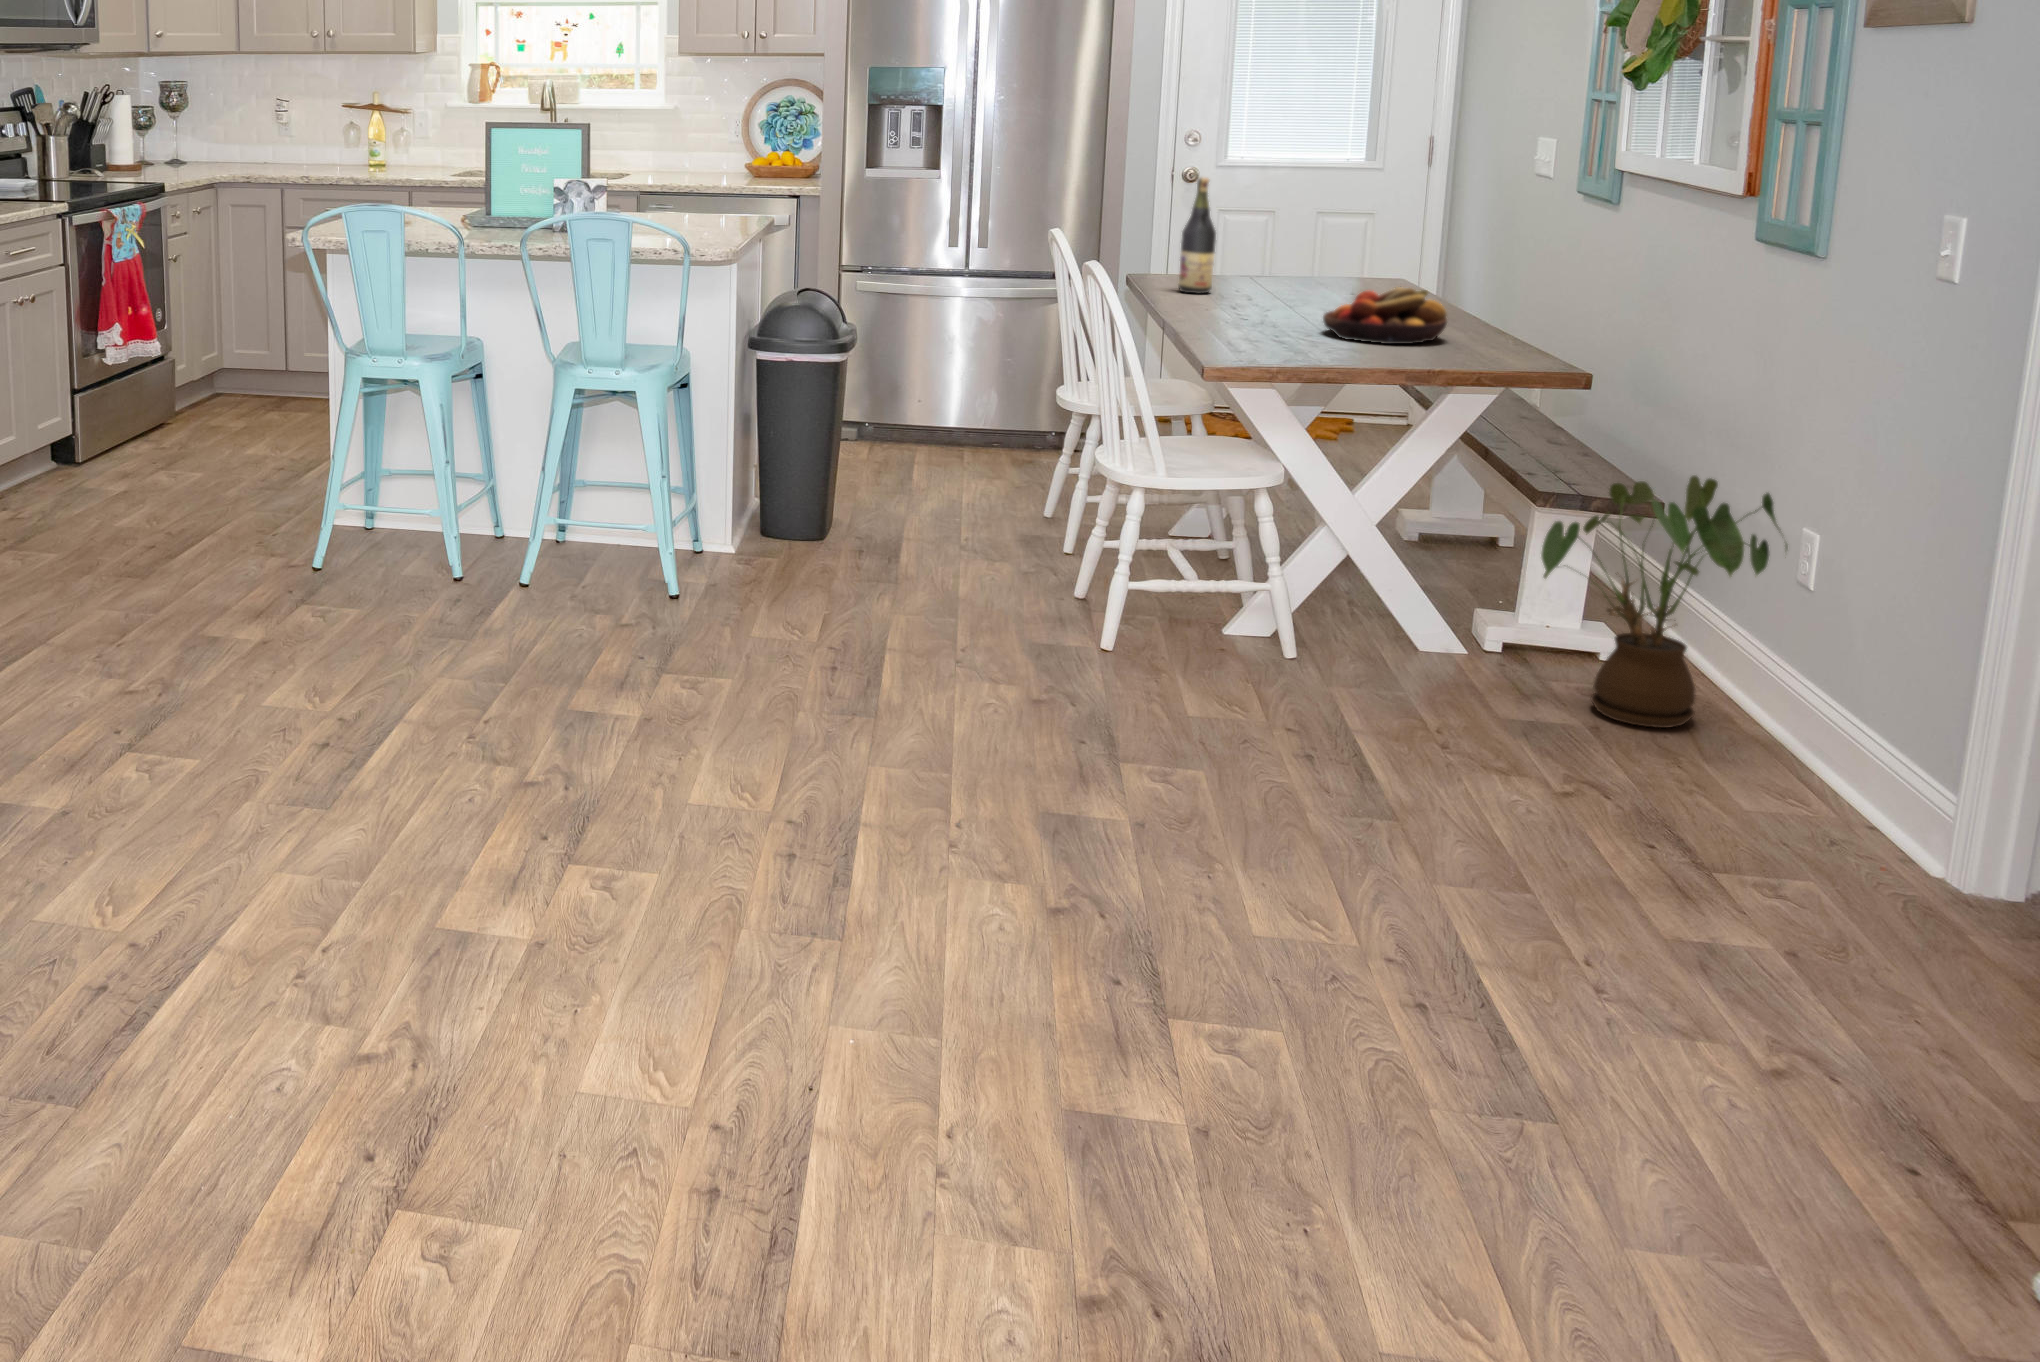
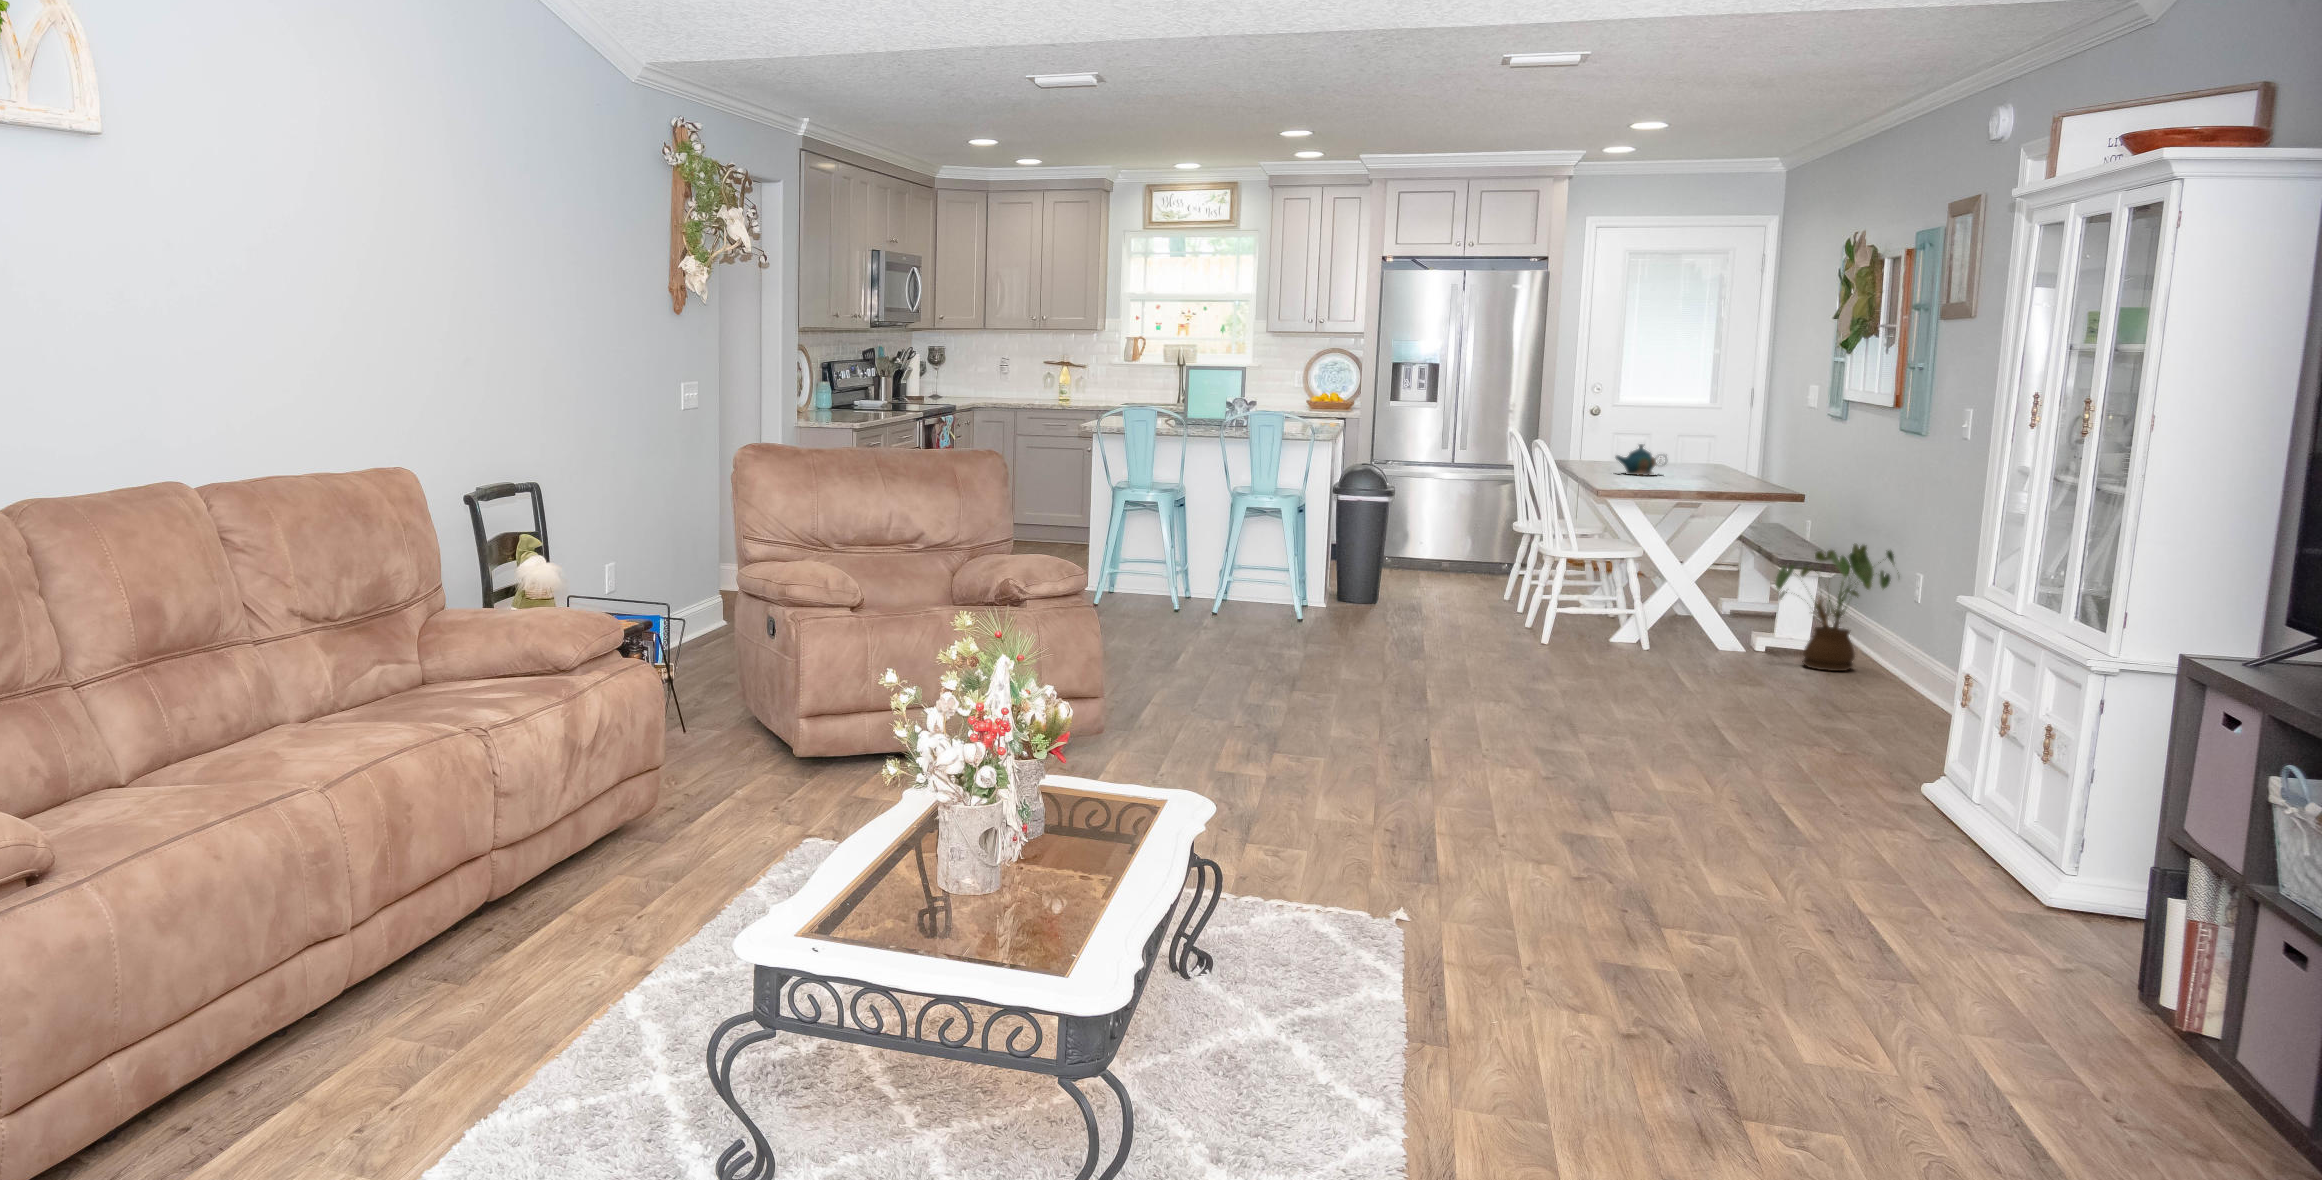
wine bottle: present [1178,178,1216,294] -> none [1587,402,1610,468]
teapot: none [1215,259,1325,319] -> present [1616,444,1666,476]
fruit bowl: present [1323,287,1447,344] -> none [1668,456,1735,484]

